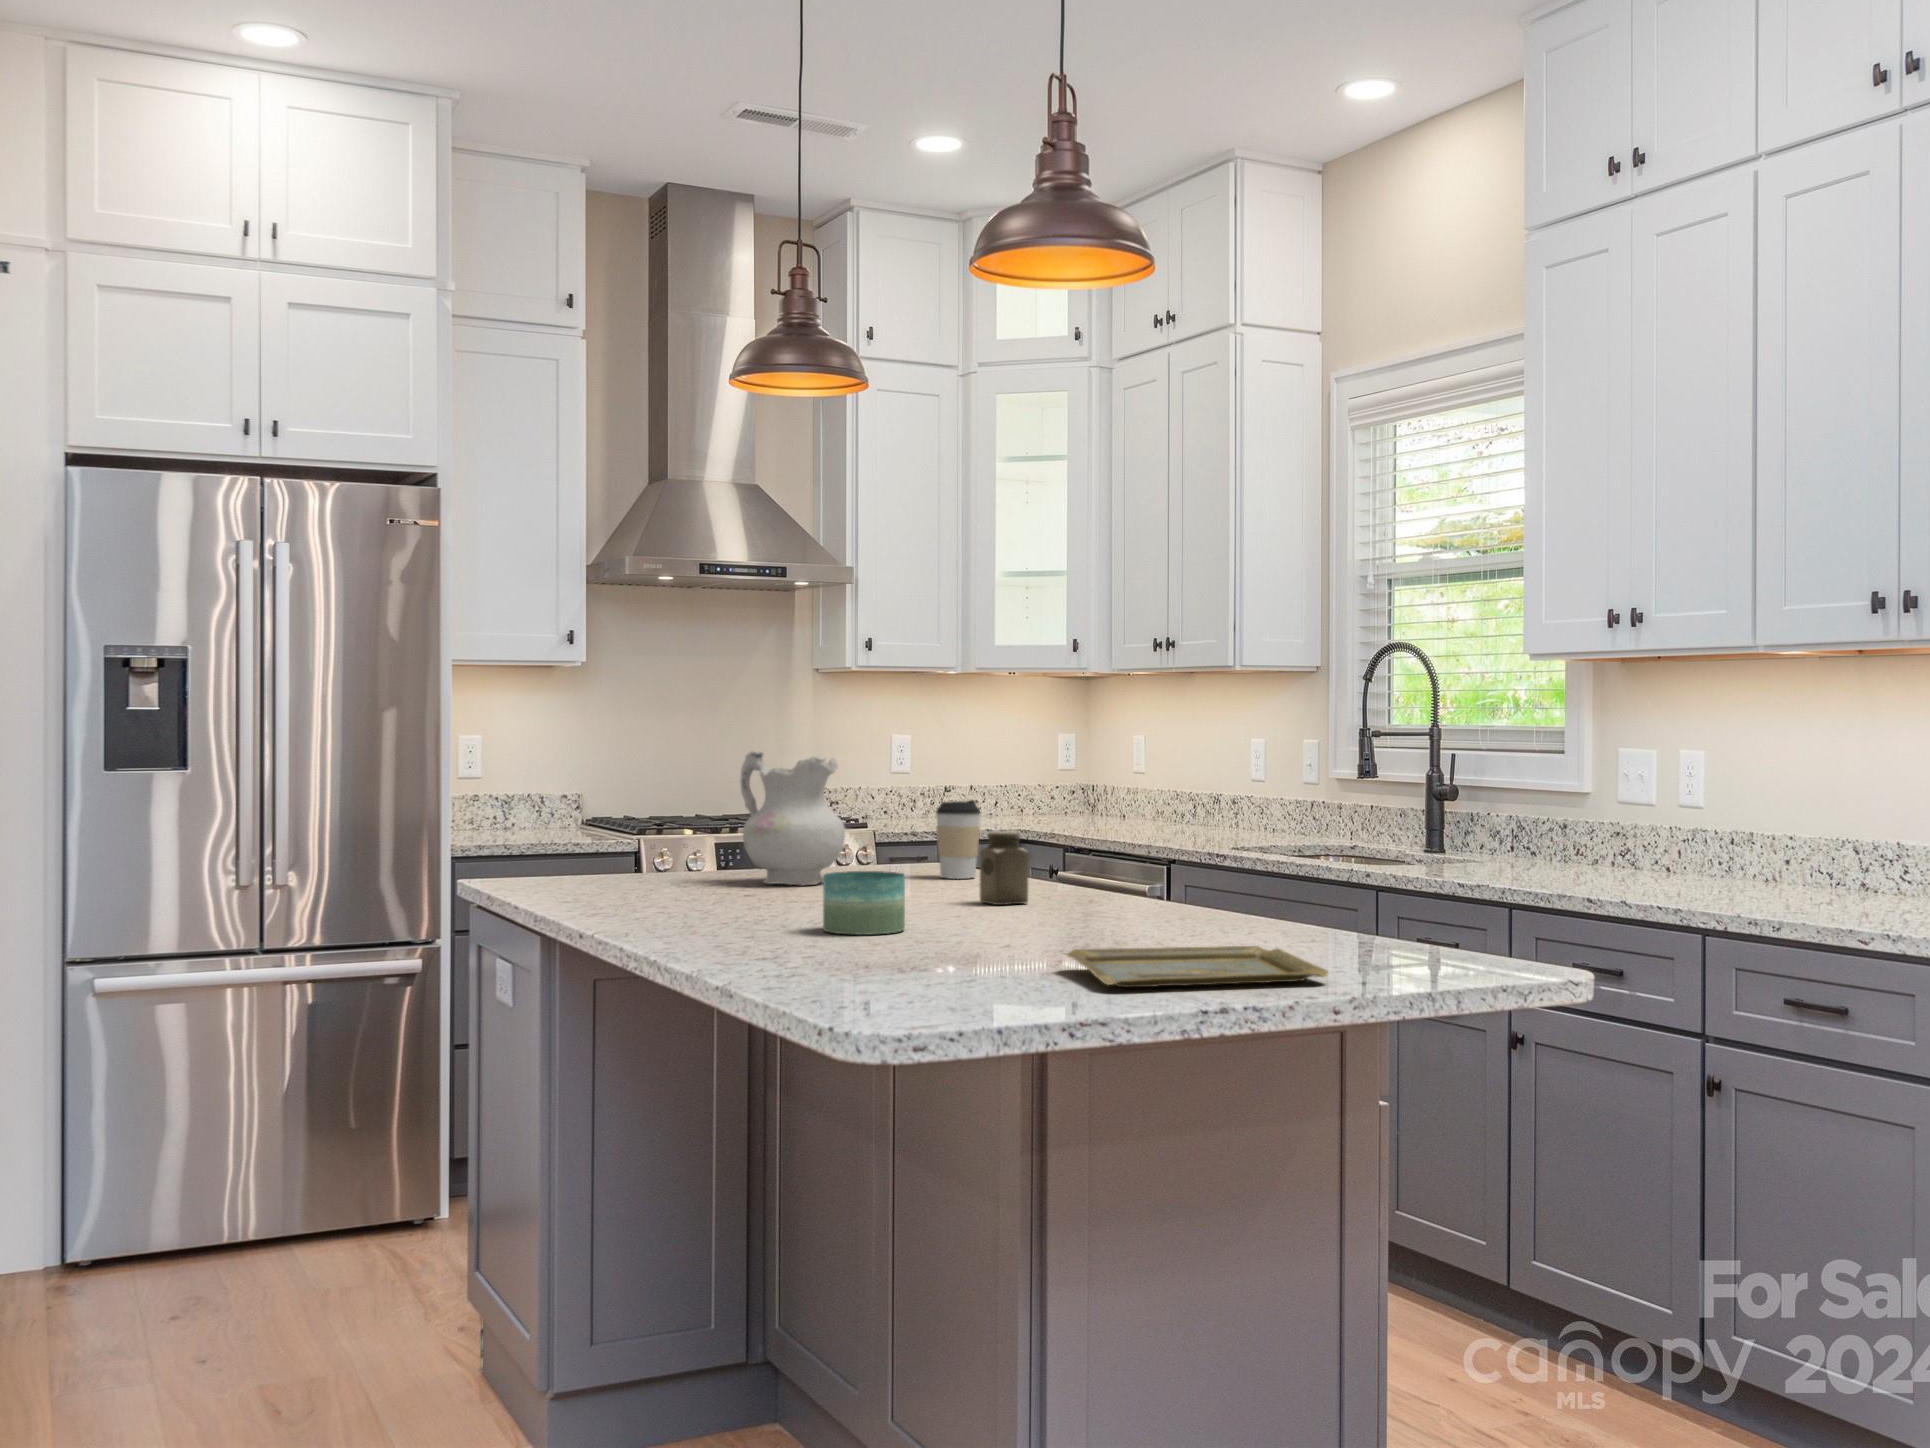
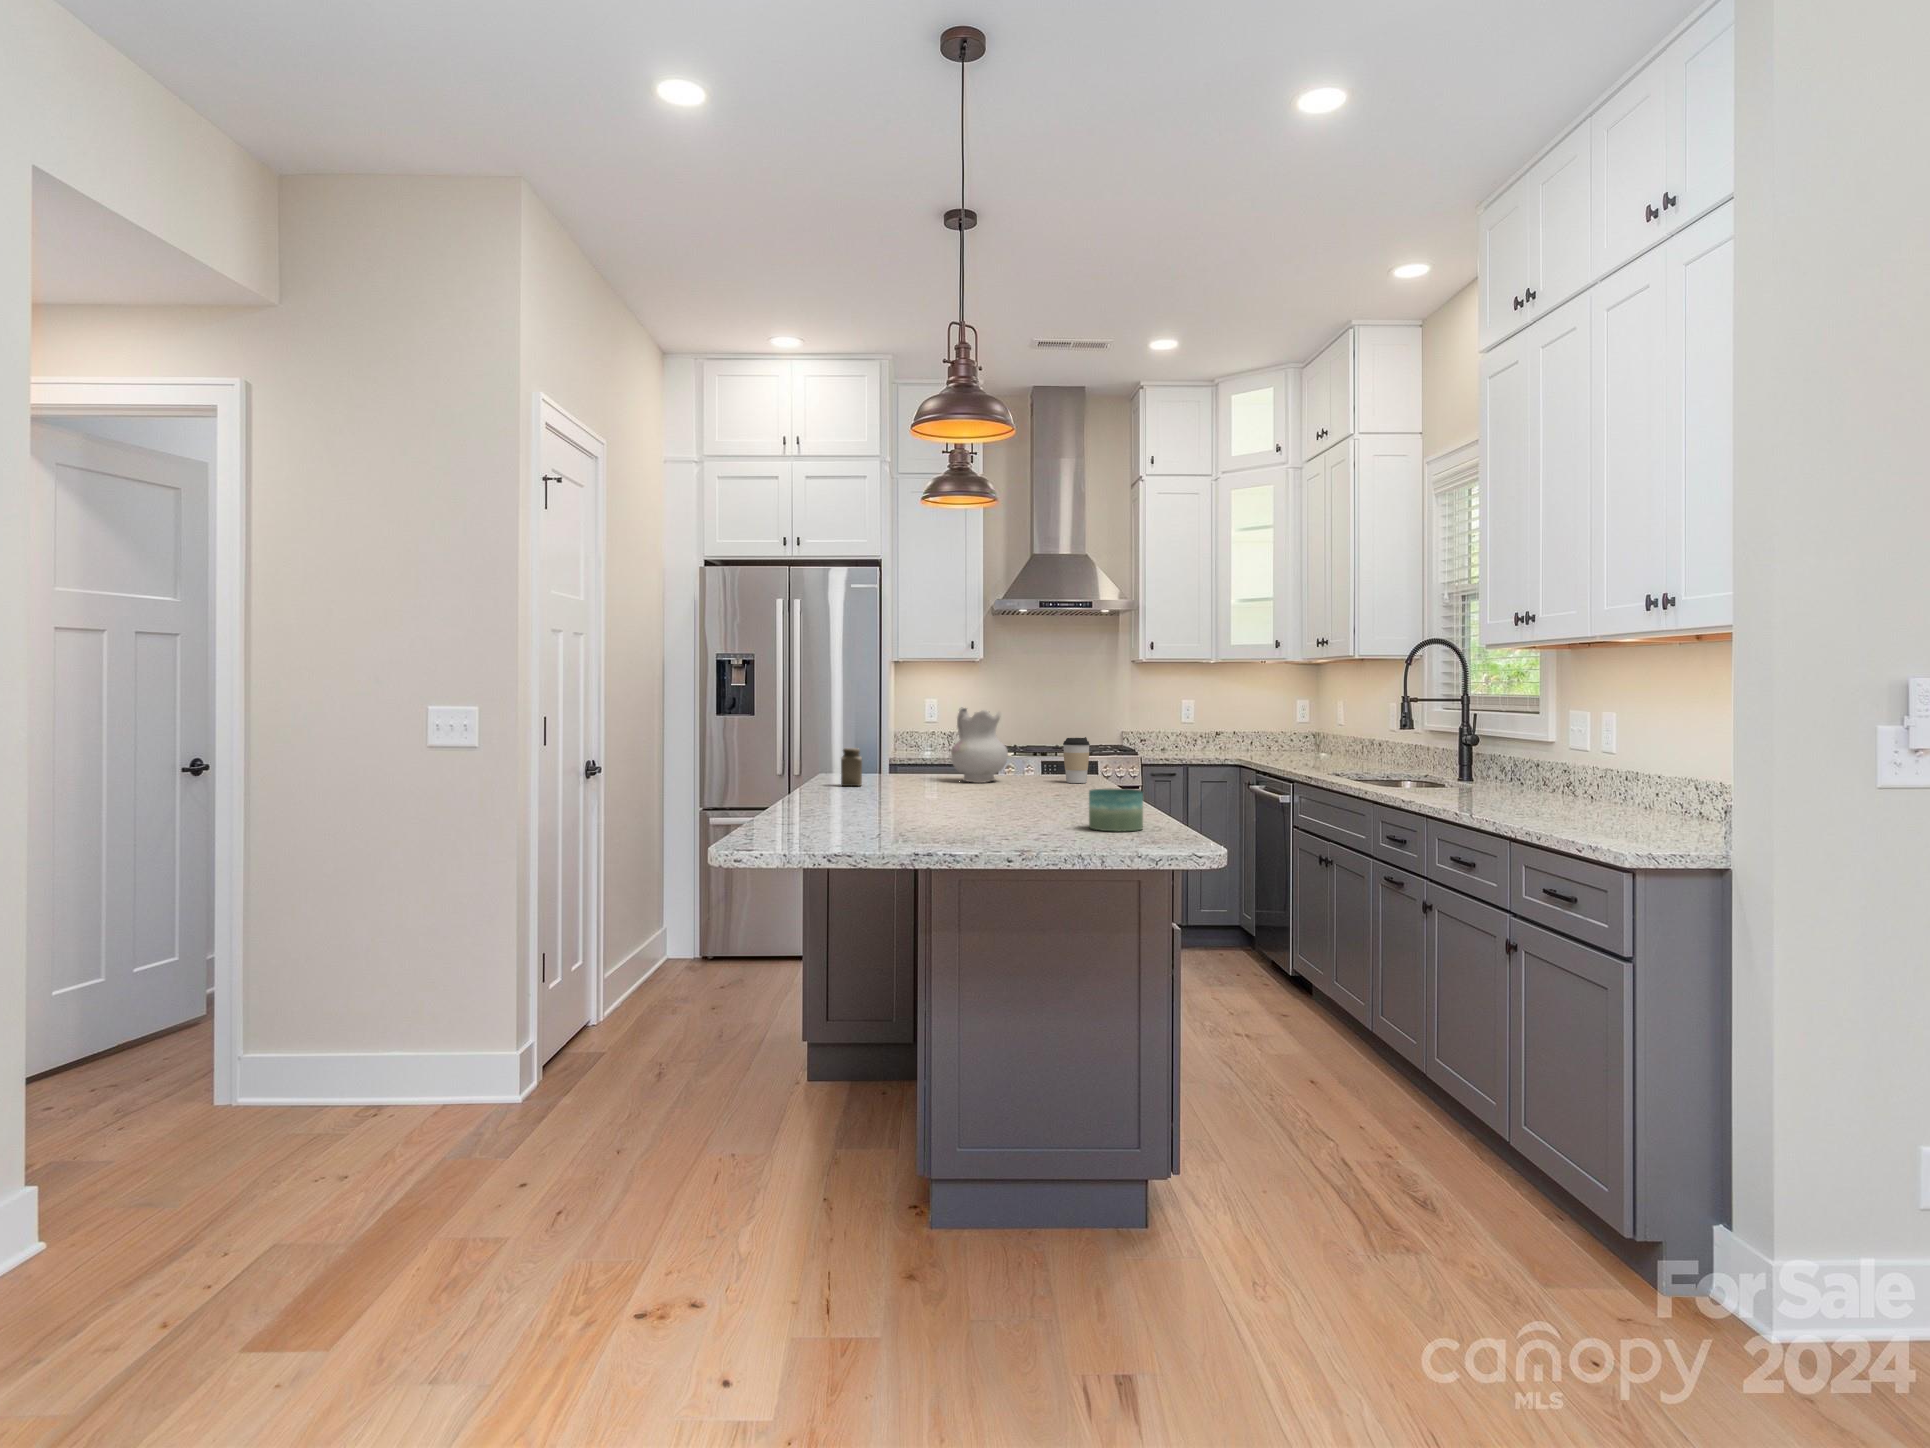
salt shaker: present [980,831,1029,905] -> present [841,748,862,786]
candle: present [823,871,905,935] -> present [1089,789,1143,831]
tray: present [1065,946,1328,987] -> none [905,818,1055,843]

